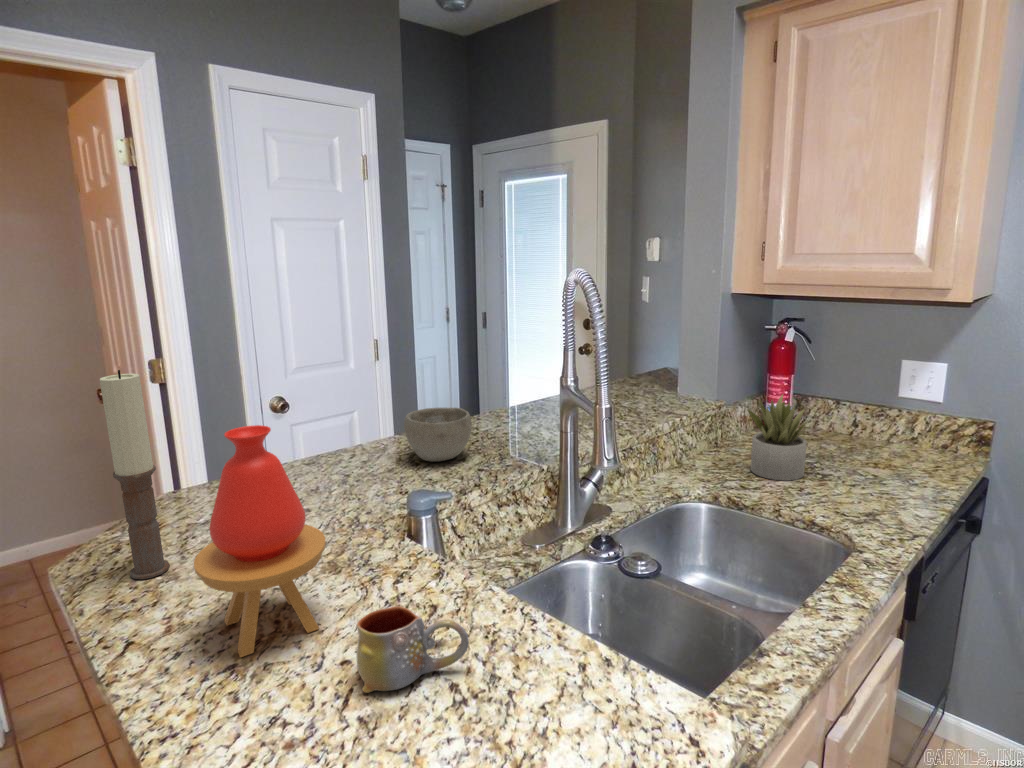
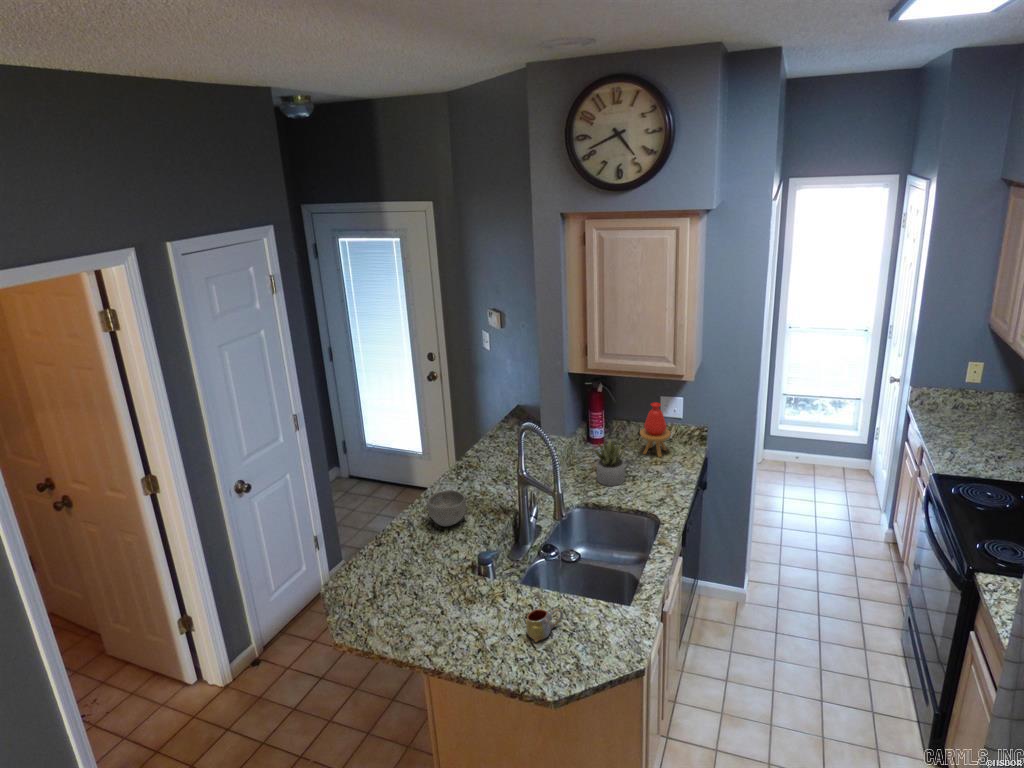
candle: present [100,370,170,579] -> none [363,540,391,634]
vase: present [194,425,326,657] -> present [640,402,671,457]

